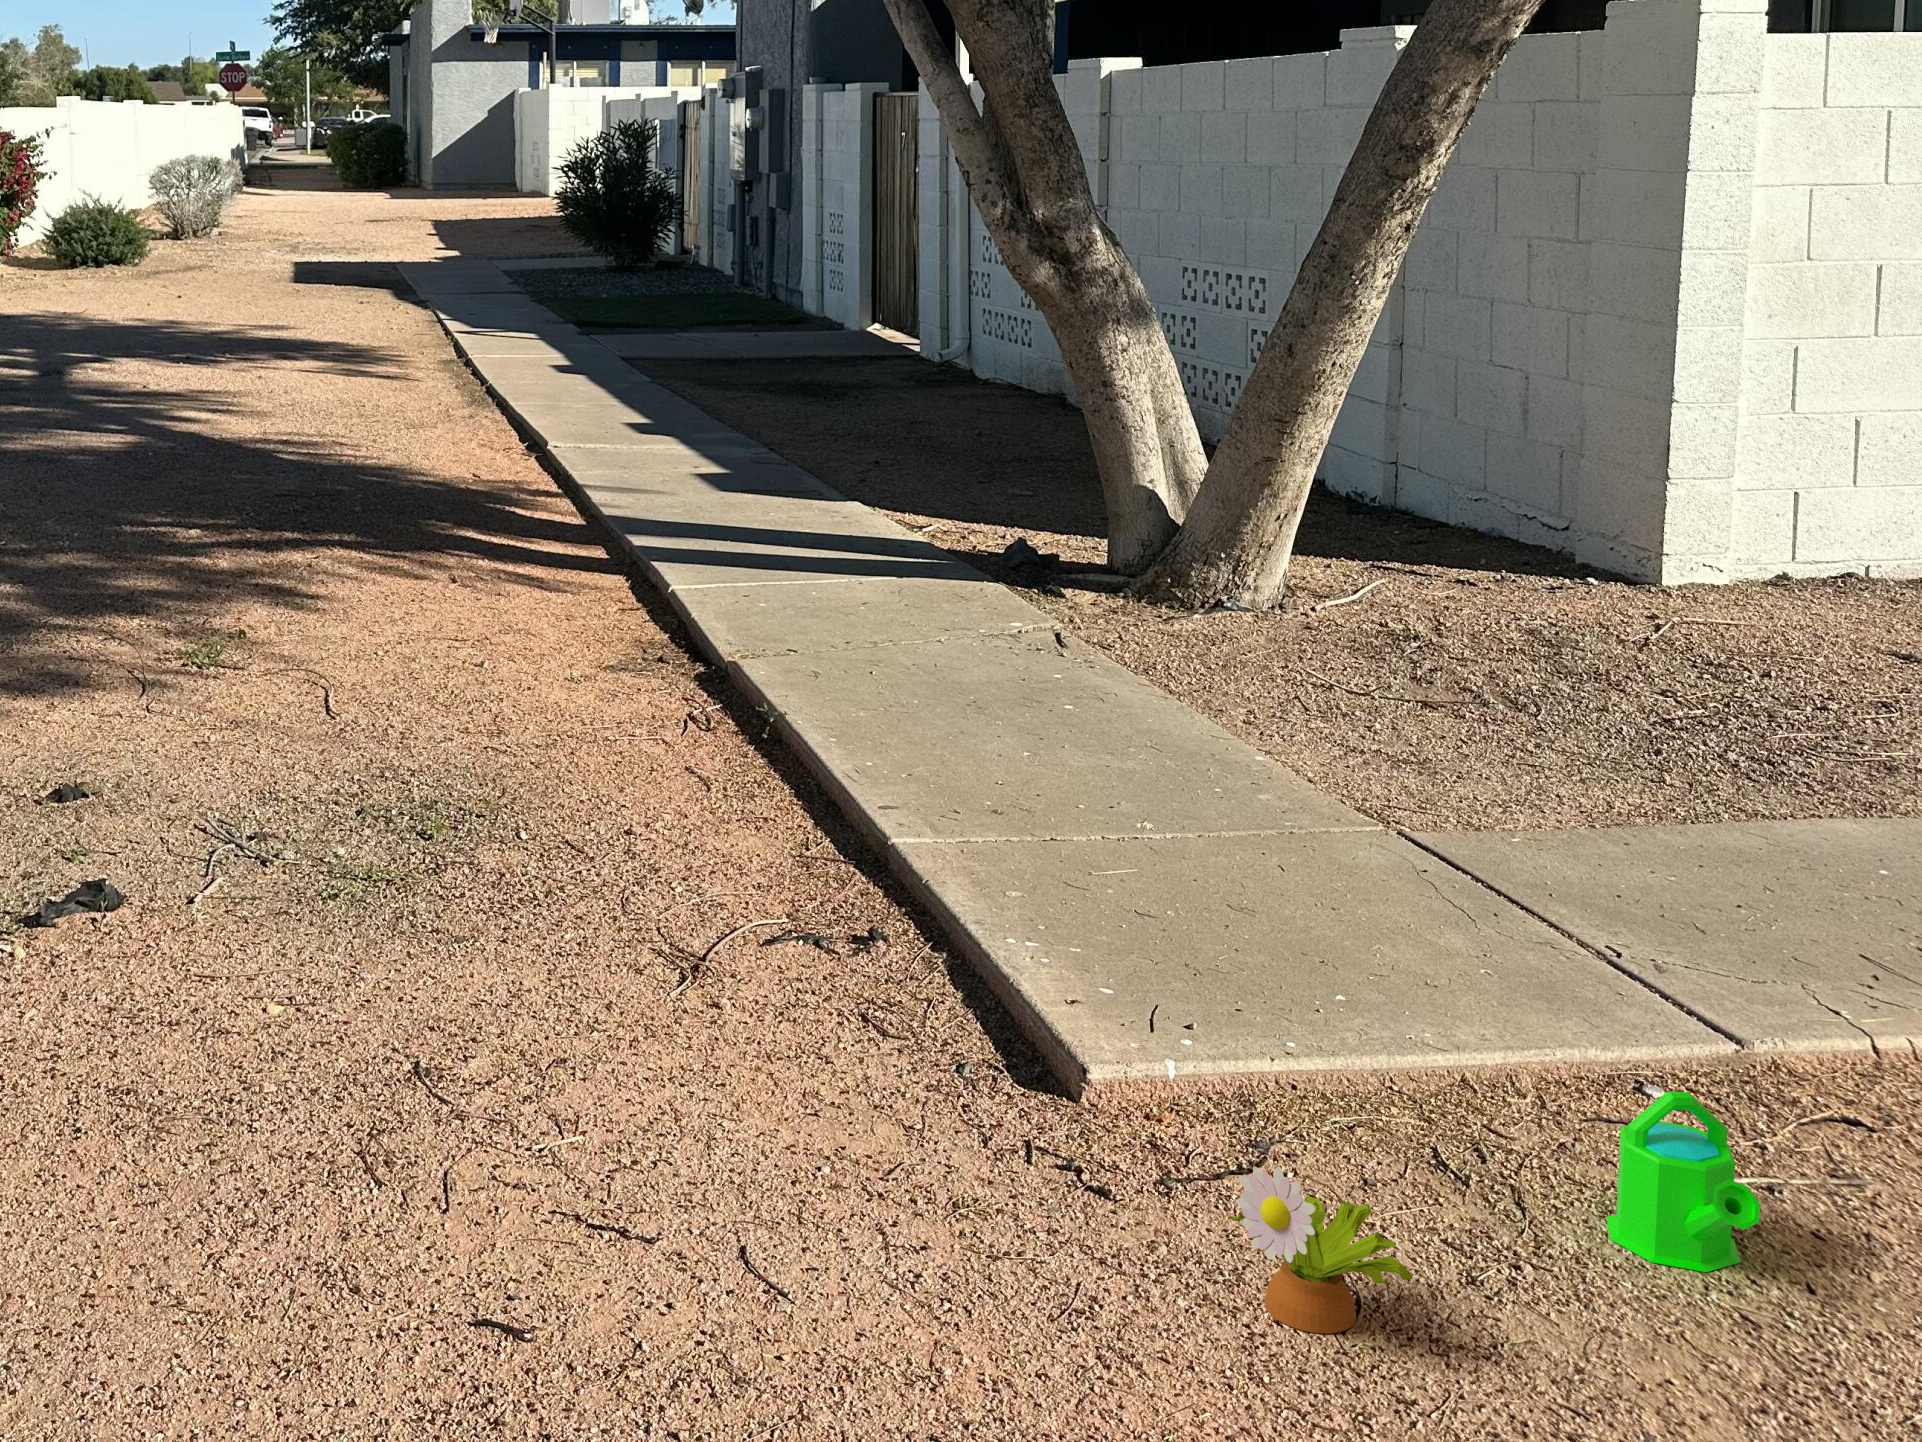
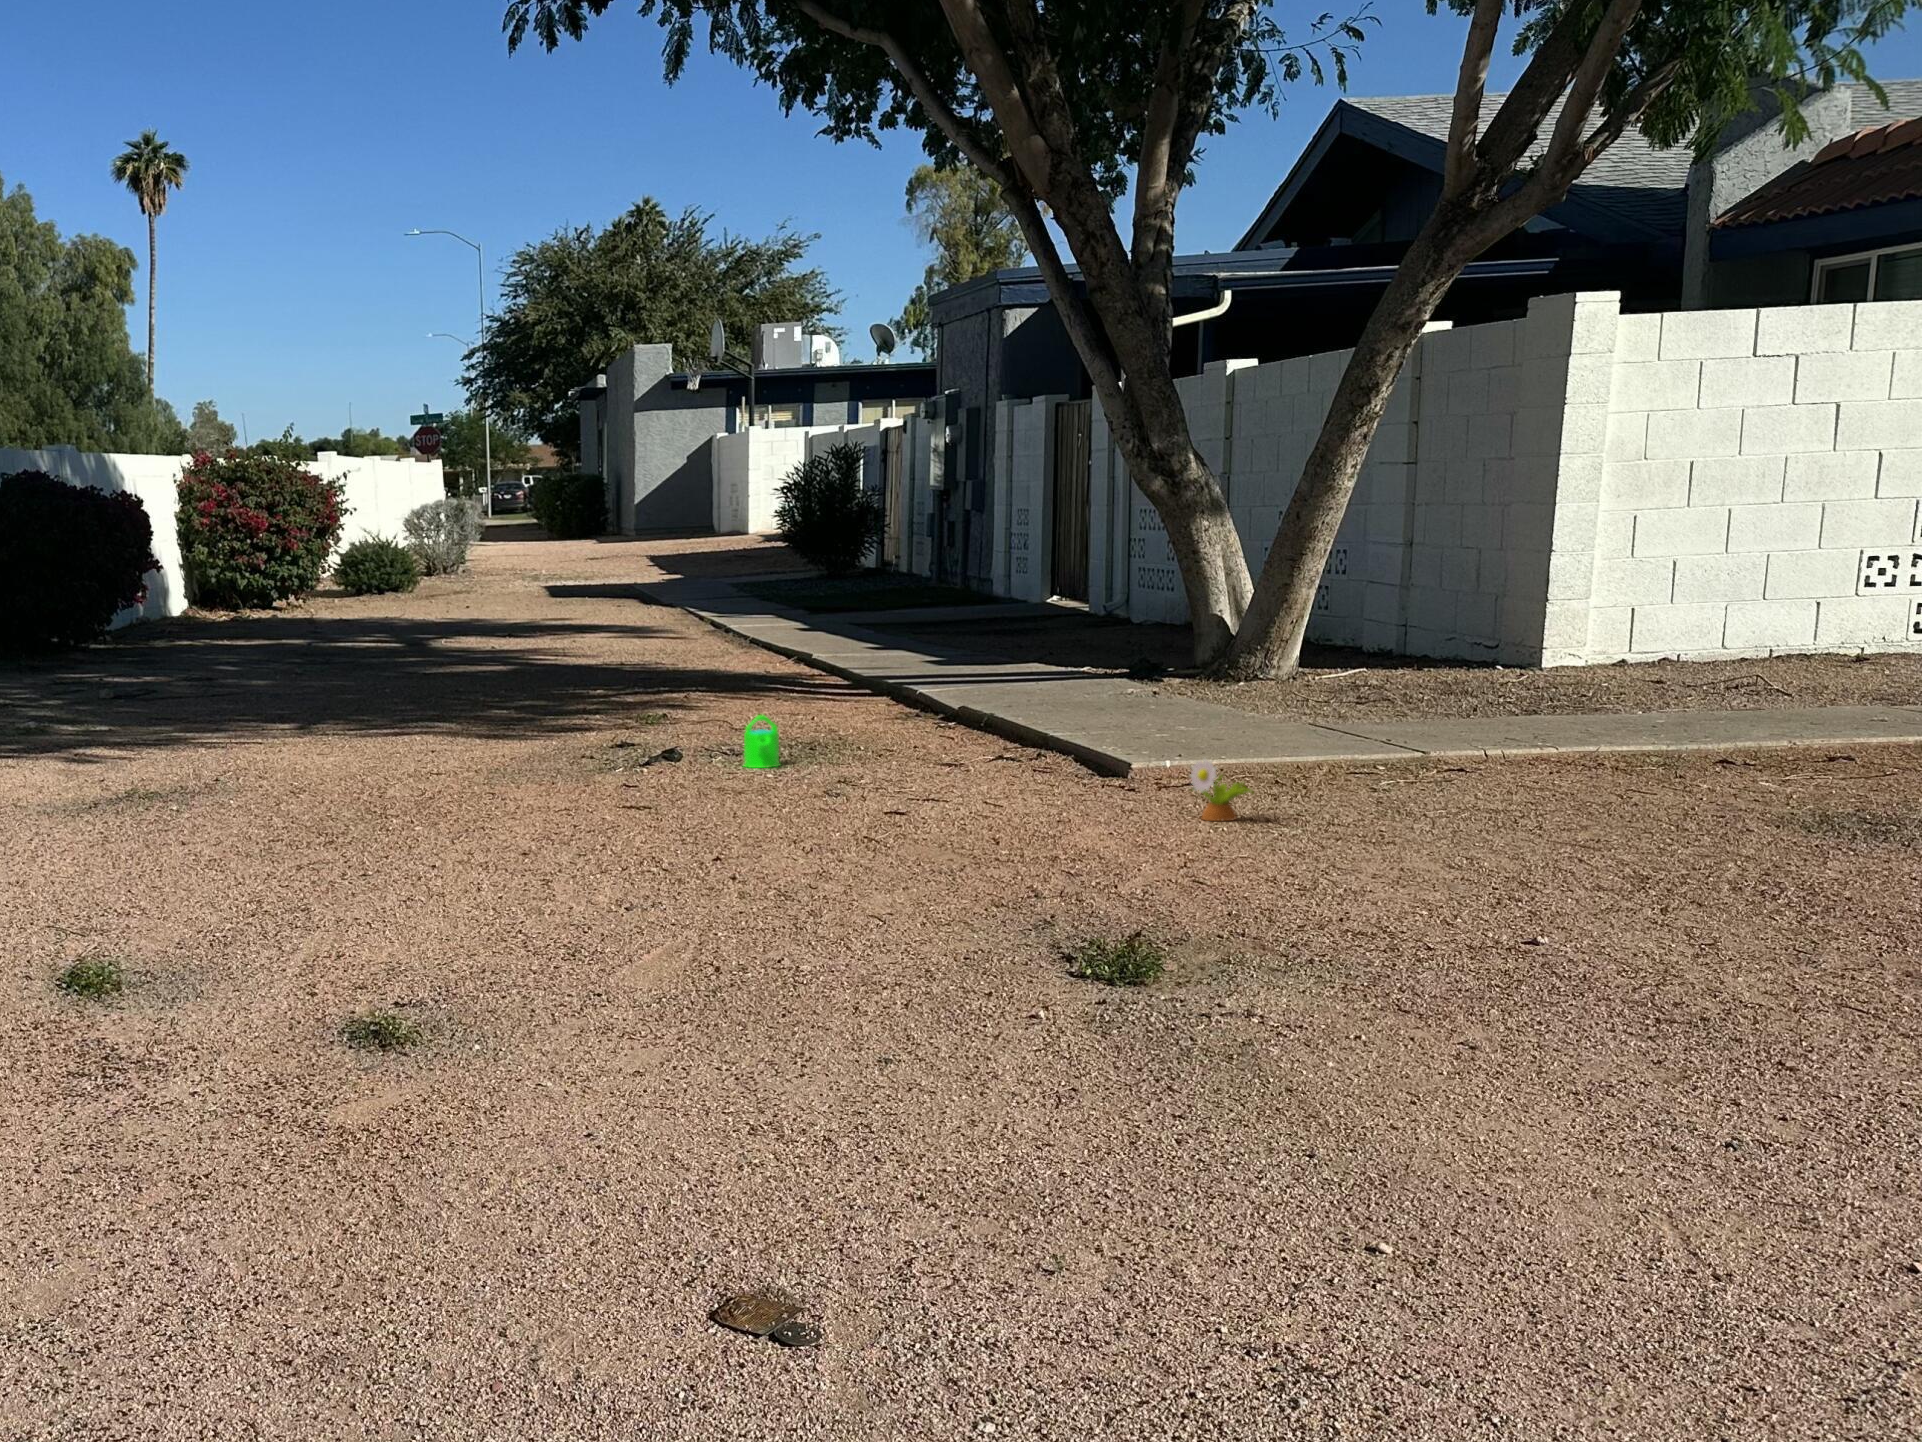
watering can: present [1606,1092,1761,1272] -> present [744,715,780,768]

